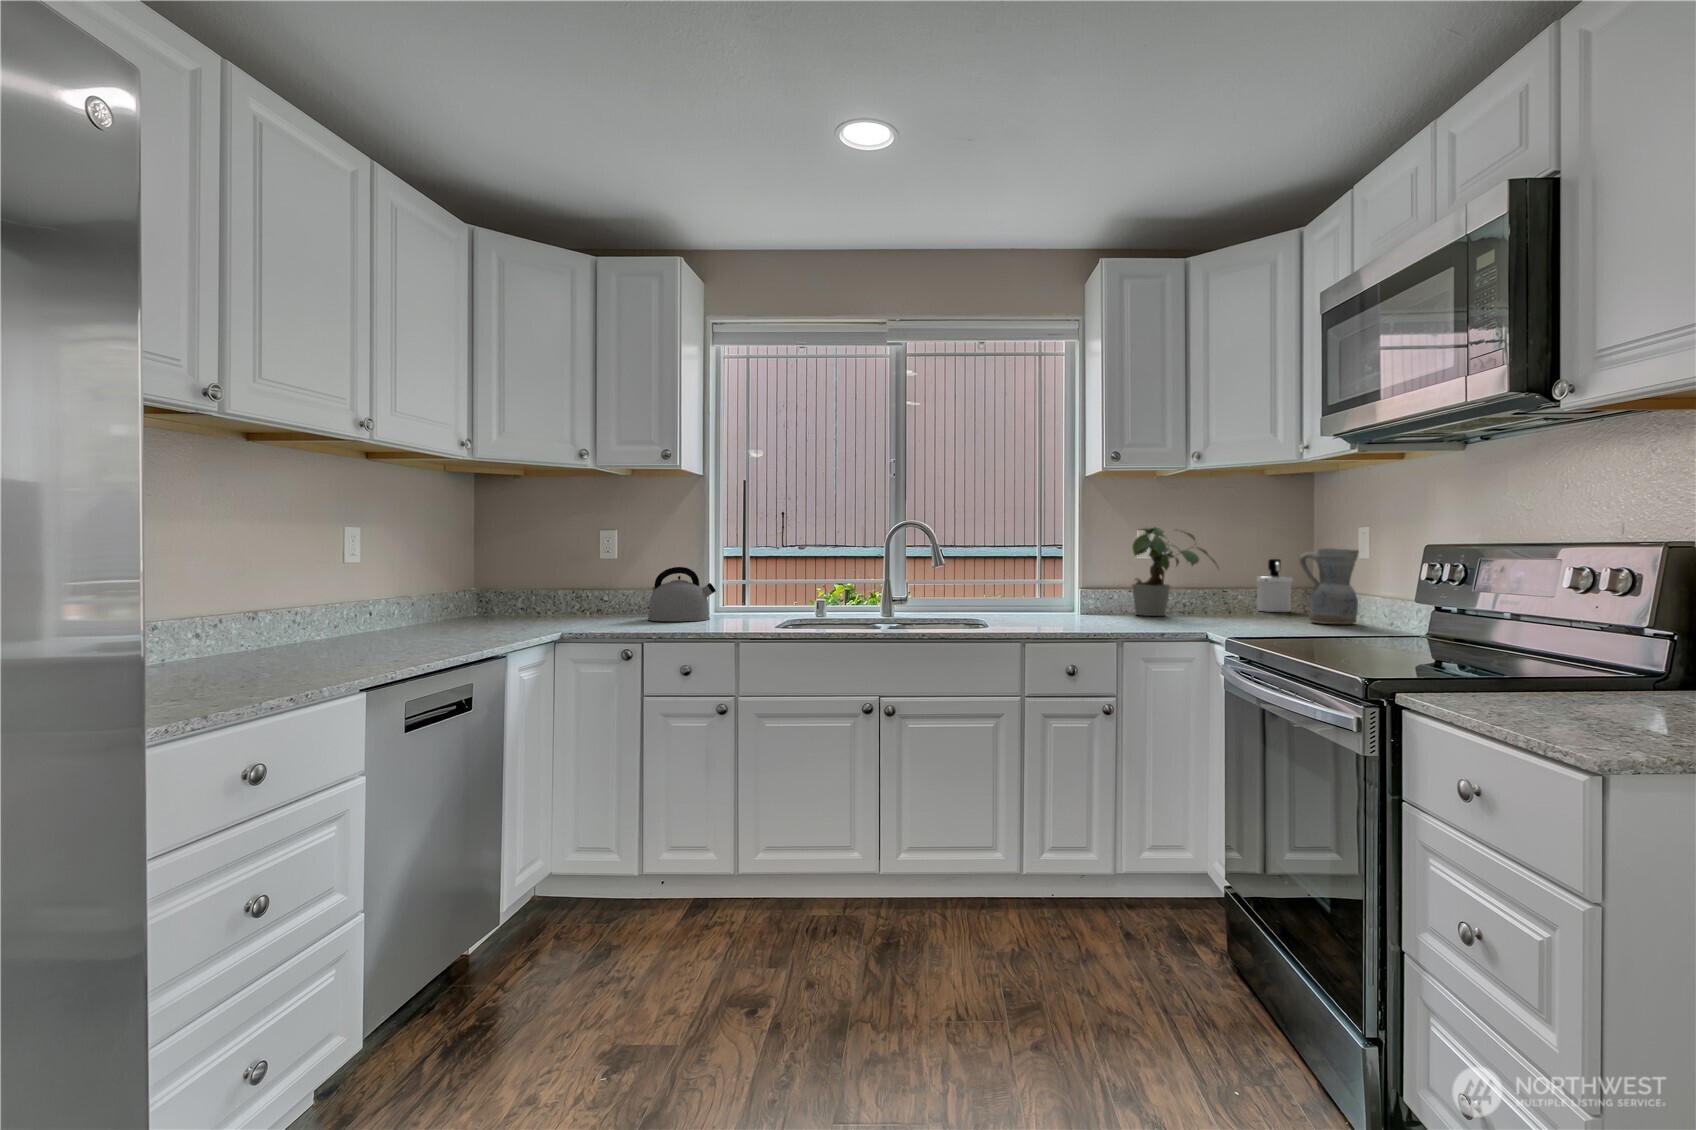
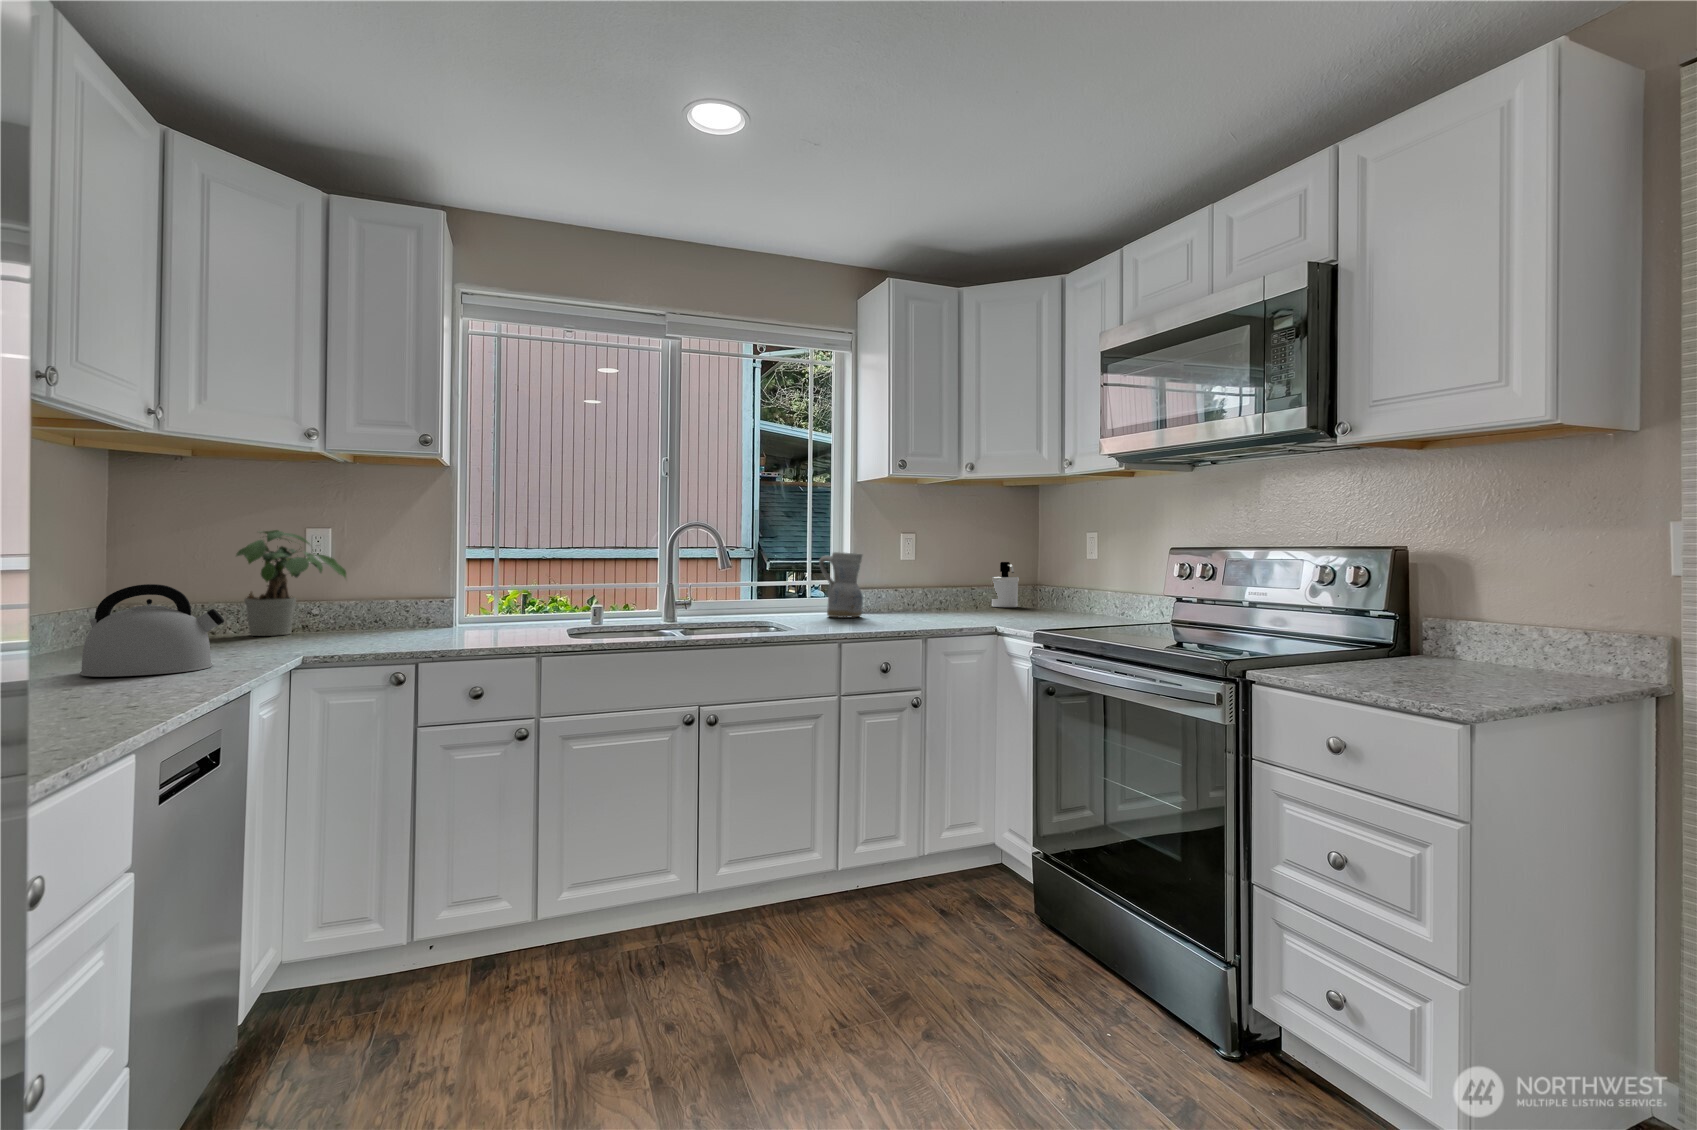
potted plant: present [1132,527,1218,616] -> present [236,530,346,636]
ceramic pitcher: present [1299,548,1359,624] -> present [819,552,863,618]
kettle: present [648,567,716,621] -> present [79,584,224,677]

